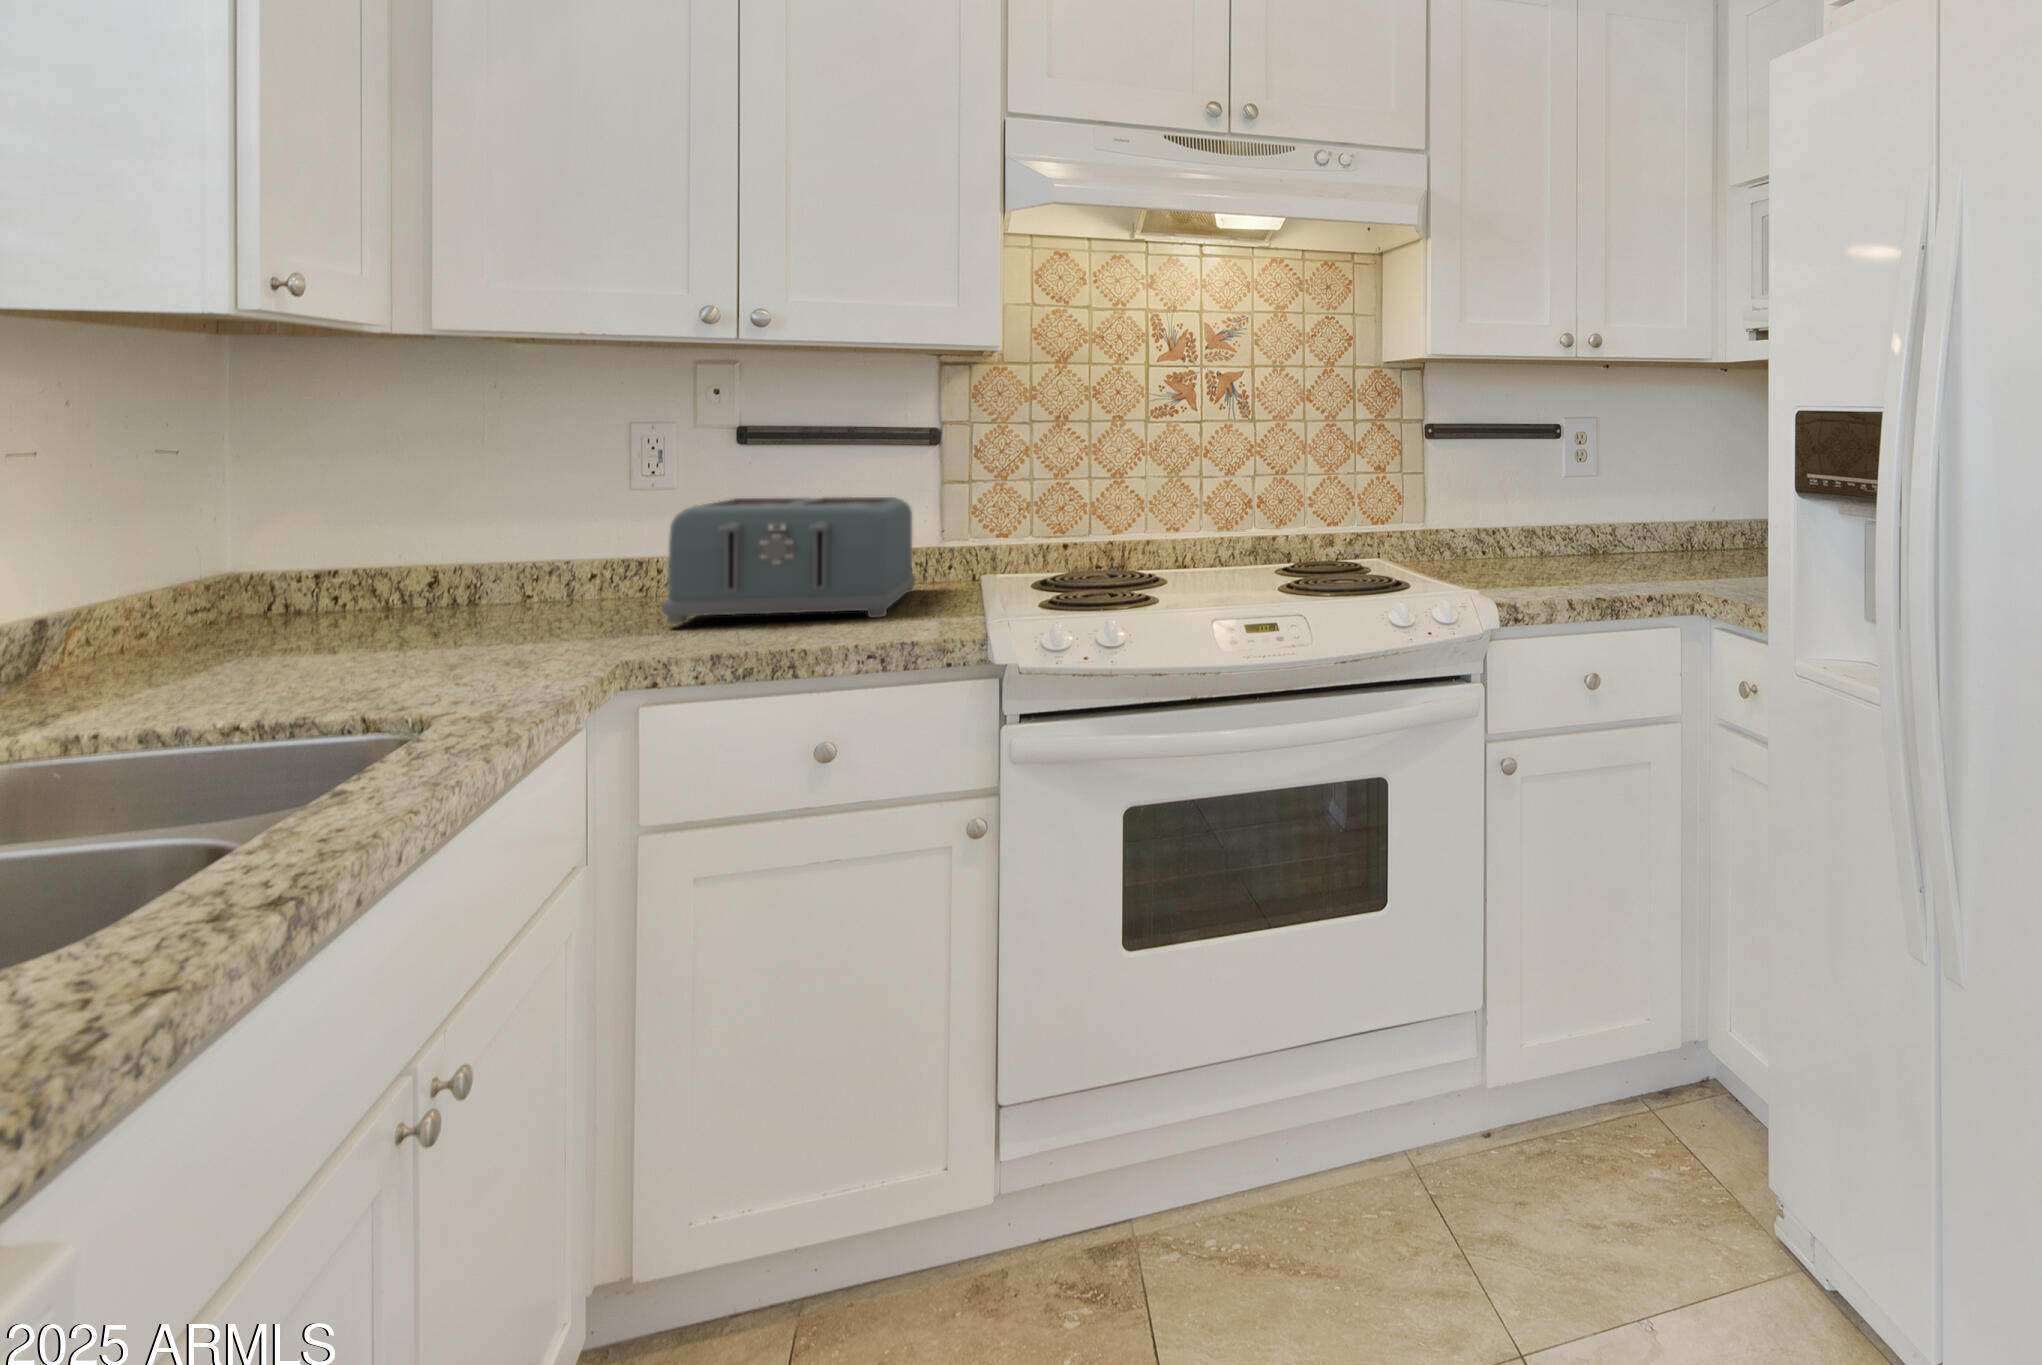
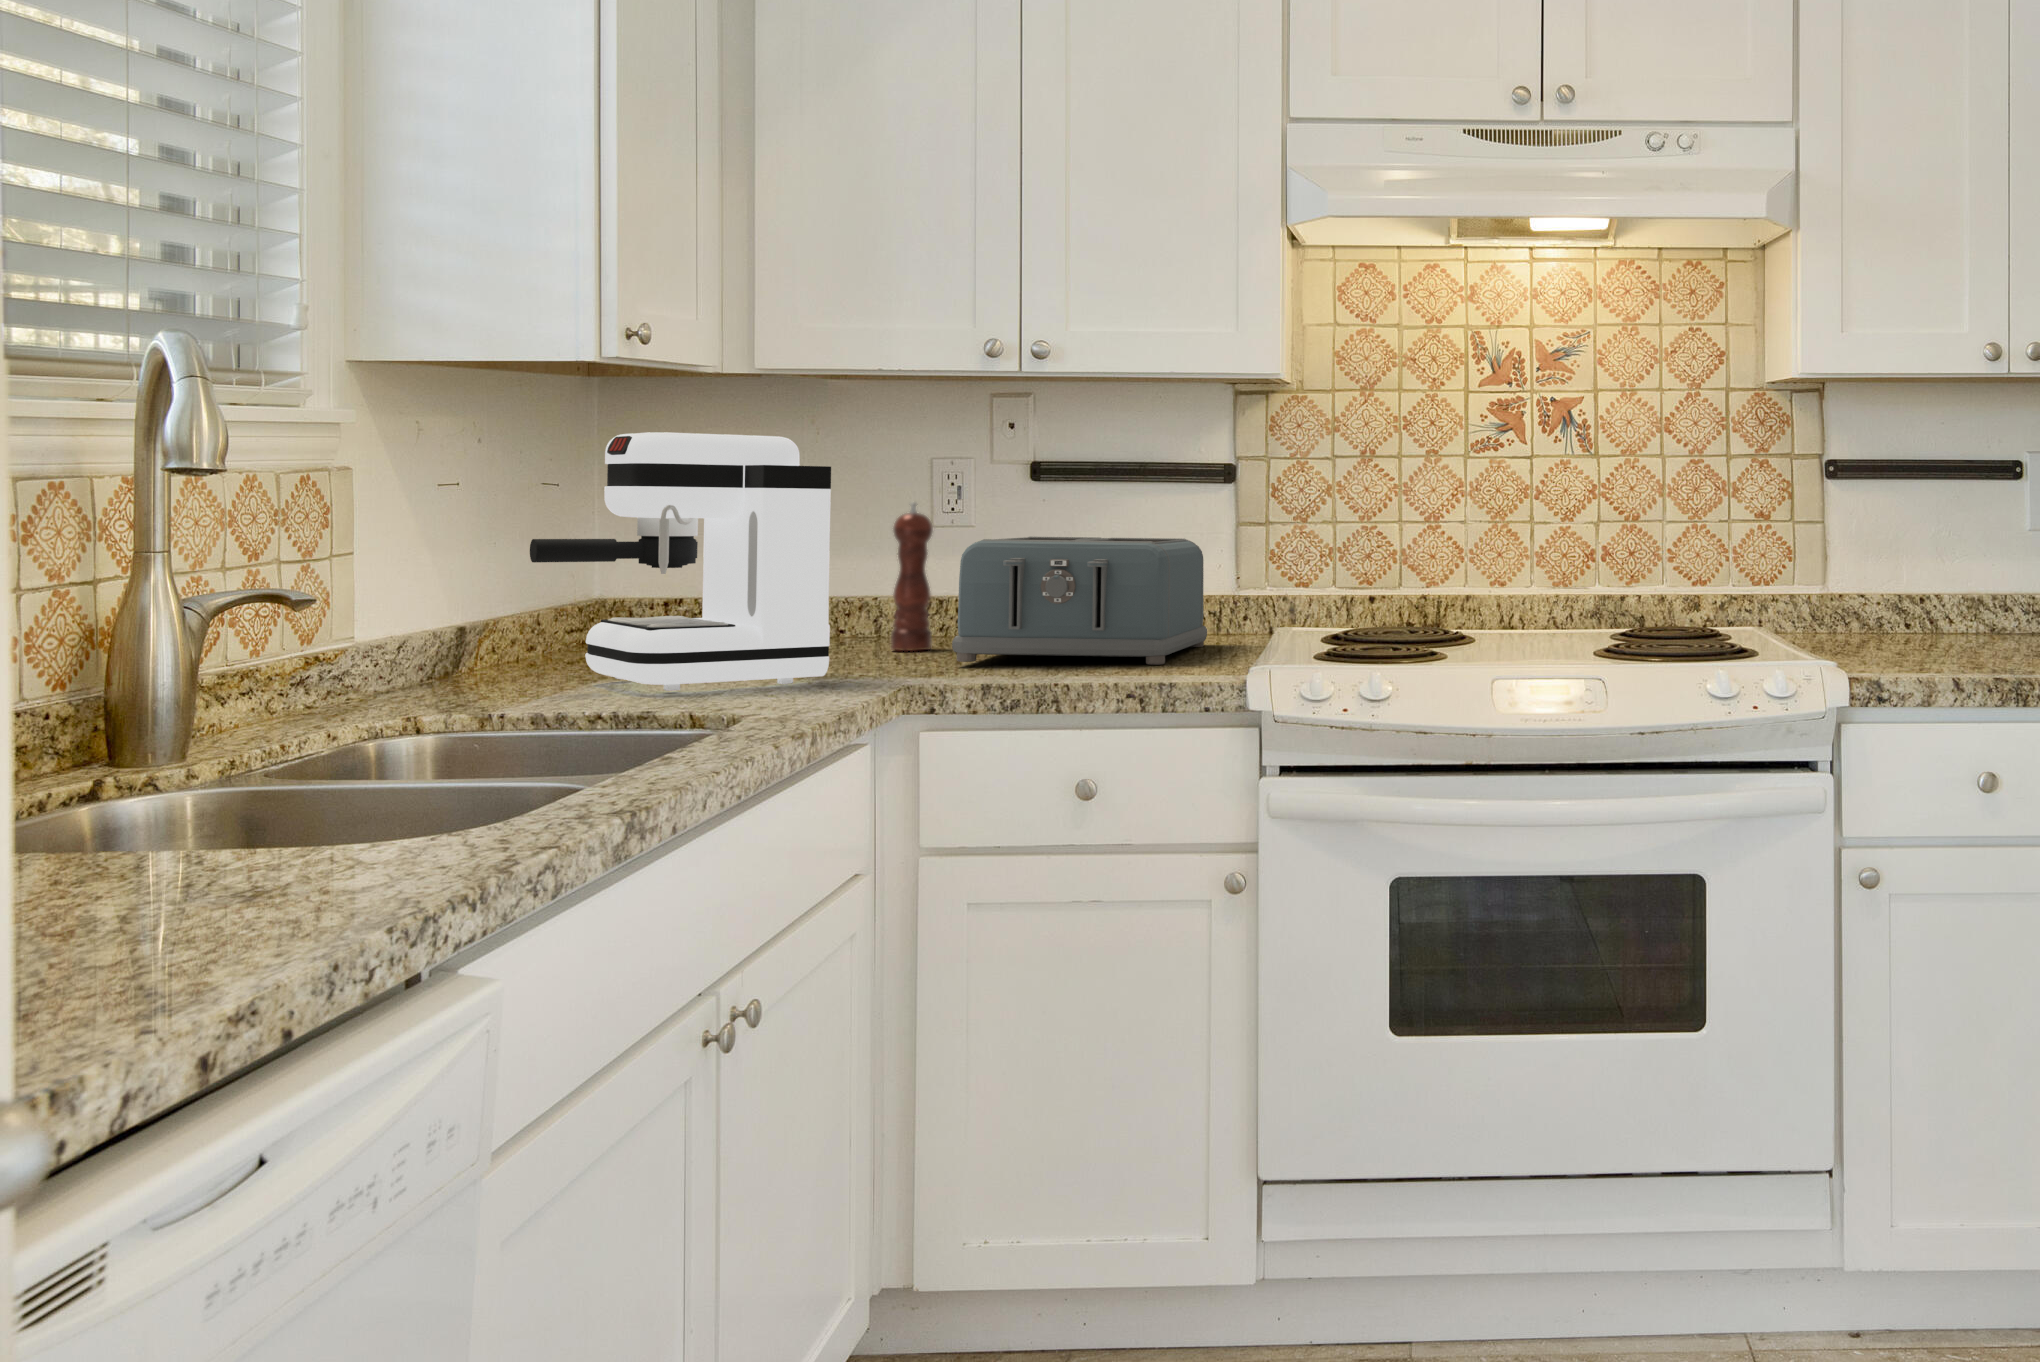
coffee maker: none [135,408,526,681] -> present [530,432,831,691]
pepper mill: none [585,468,631,610] -> present [891,502,933,651]

